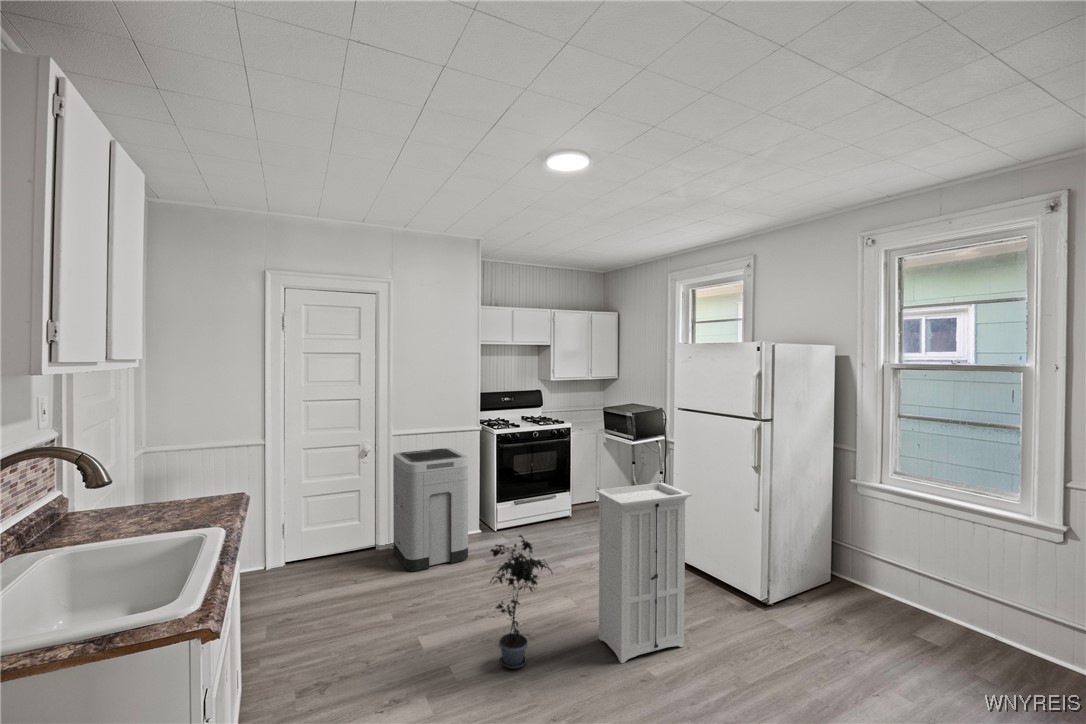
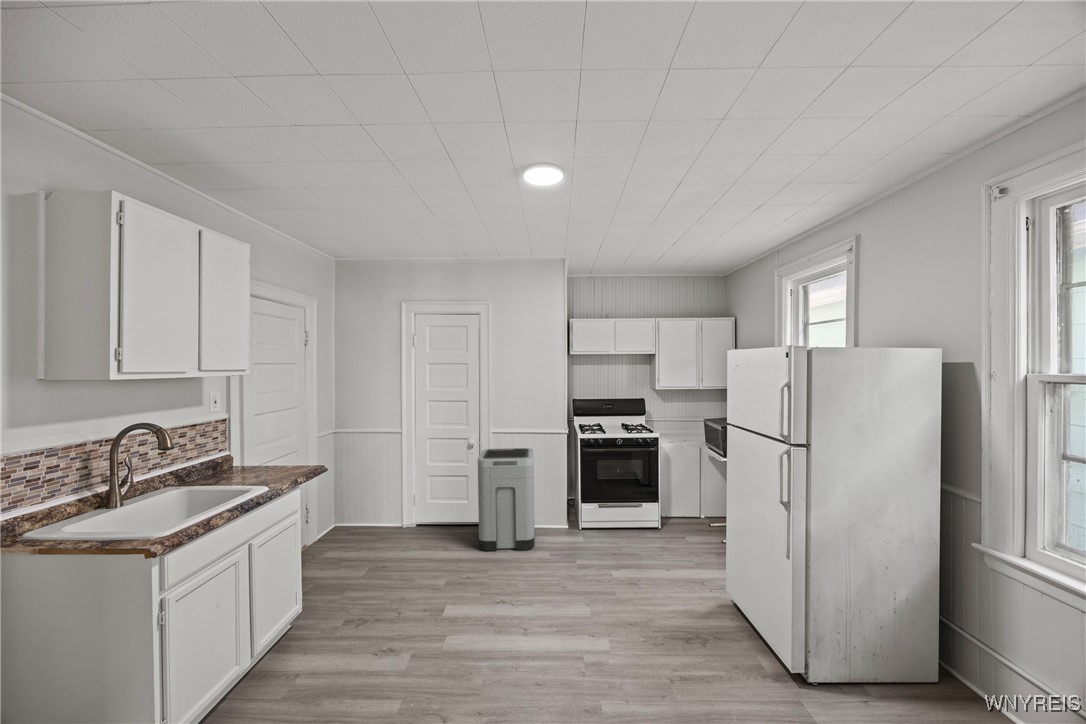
storage cabinet: present [596,481,692,663] -> none [562,502,654,696]
potted plant: present [490,535,552,669] -> none [454,536,506,661]

